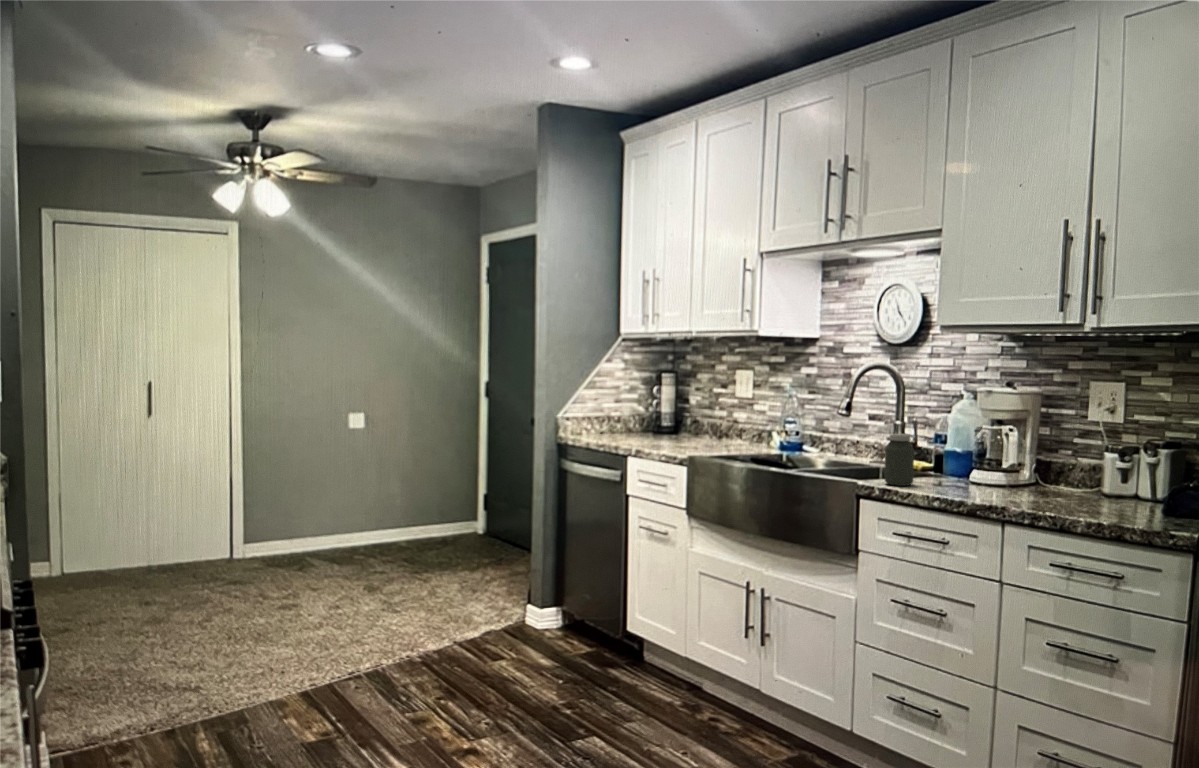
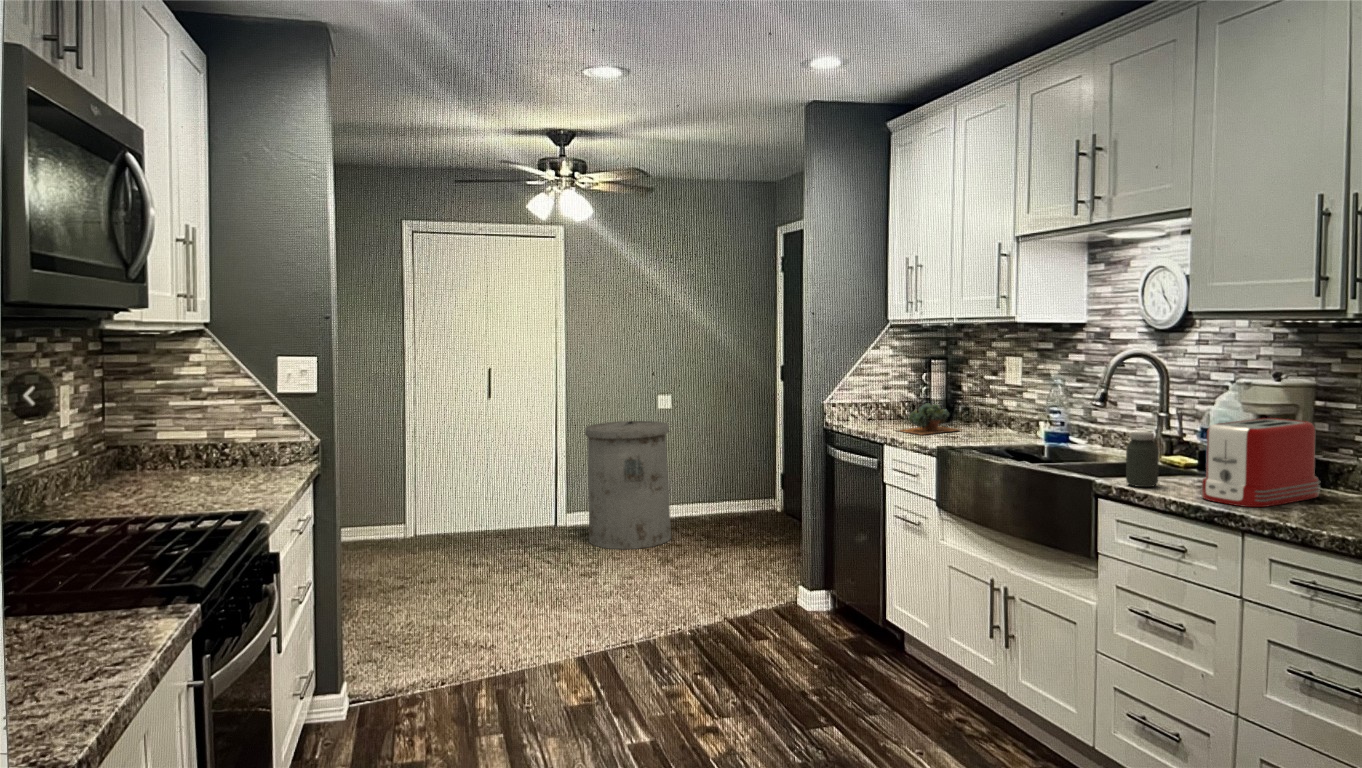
succulent plant: none [633,413,698,444] -> present [896,403,958,435]
toaster: none [957,421,1053,501] -> present [1201,418,1320,507]
trash can: none [290,435,384,571] -> present [585,421,671,549]

